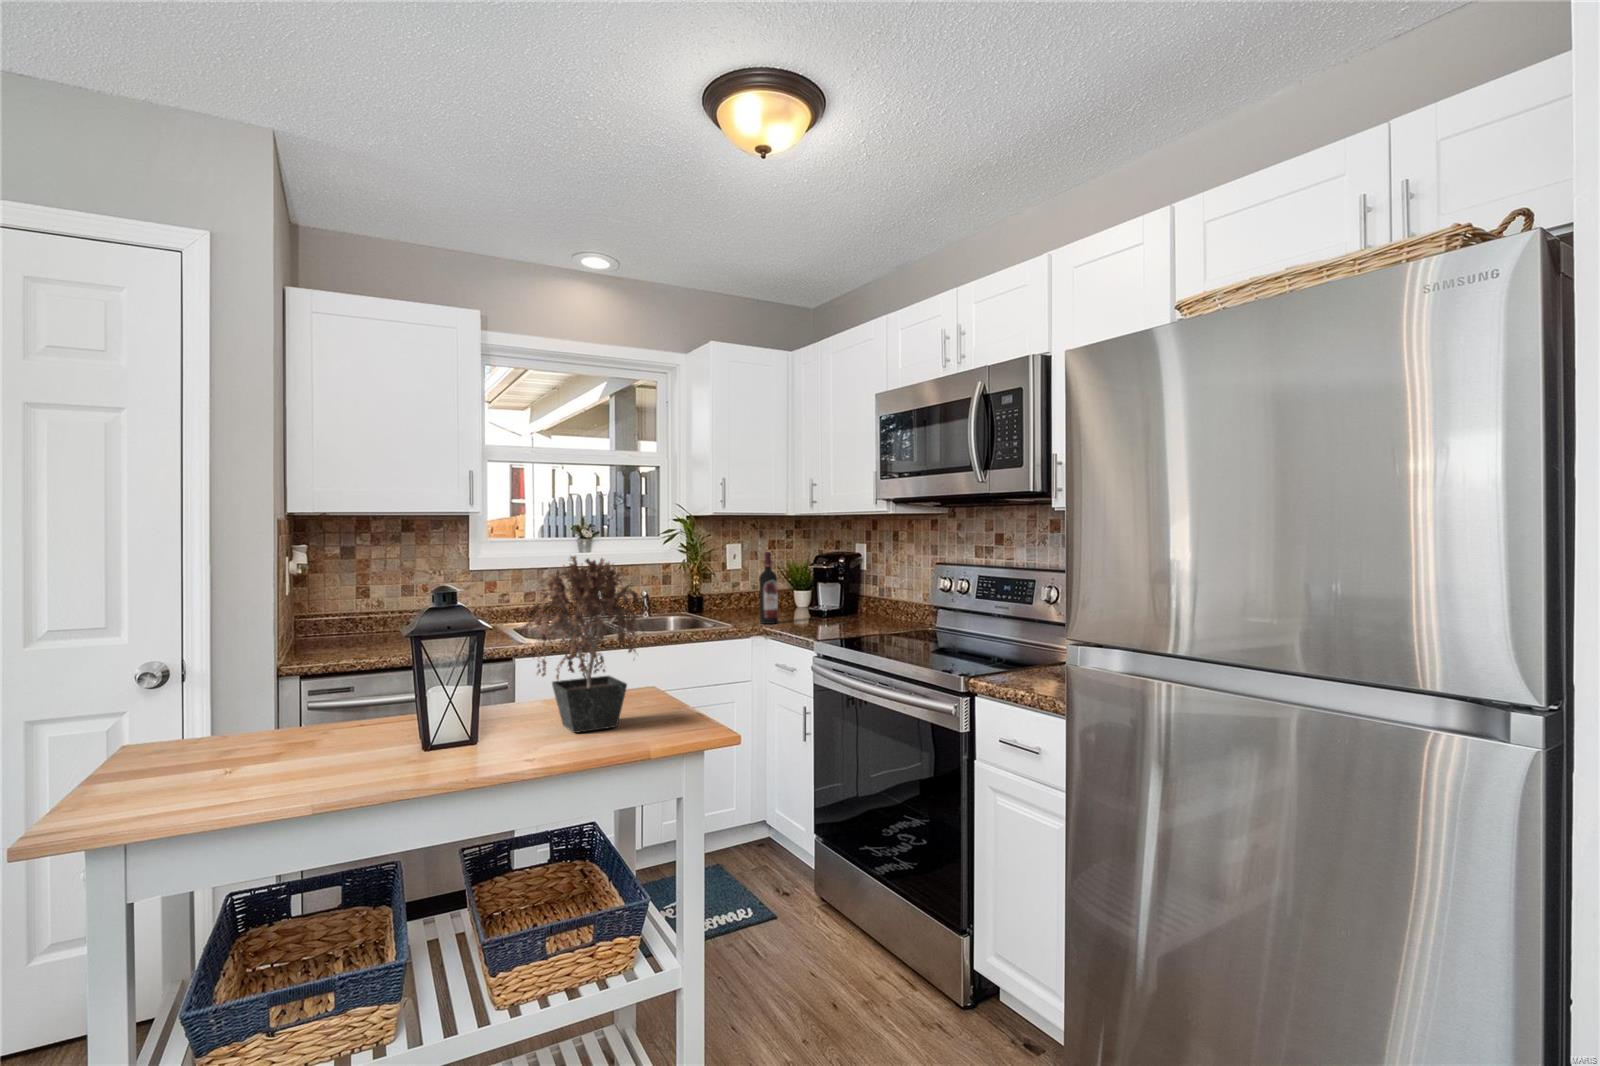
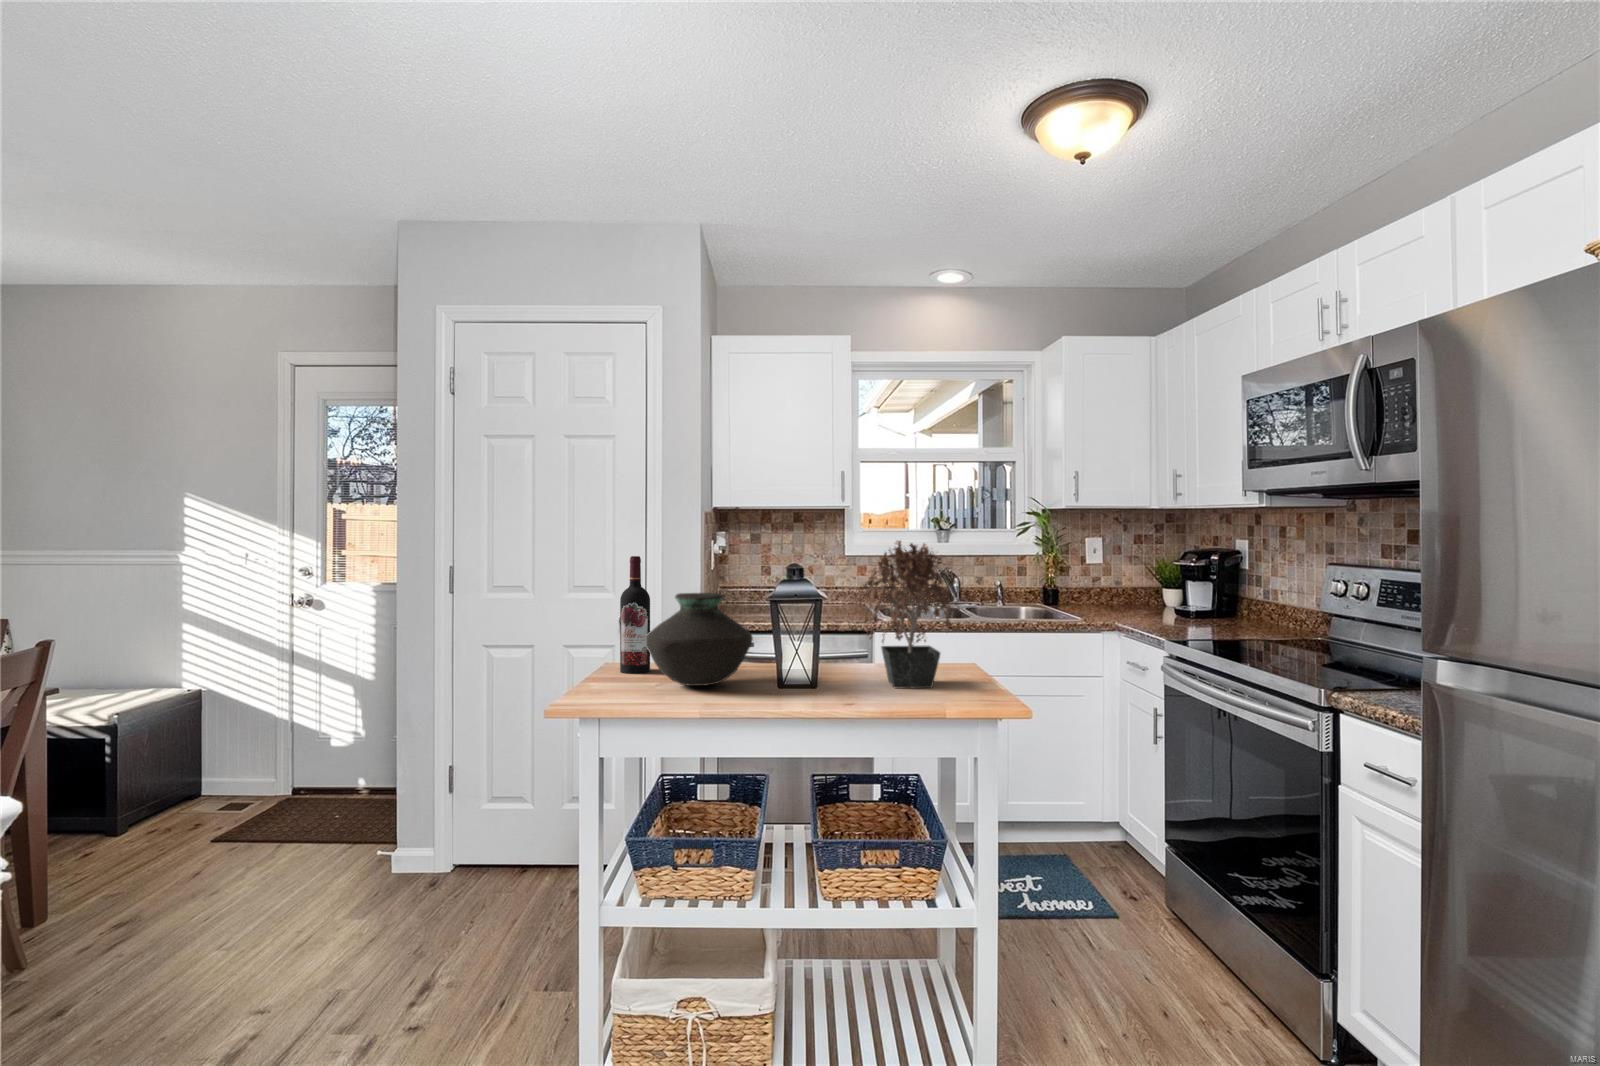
wine bottle: present [759,552,778,624] -> present [620,556,650,674]
vase: none [211,633,382,765] -> present [646,593,753,686]

